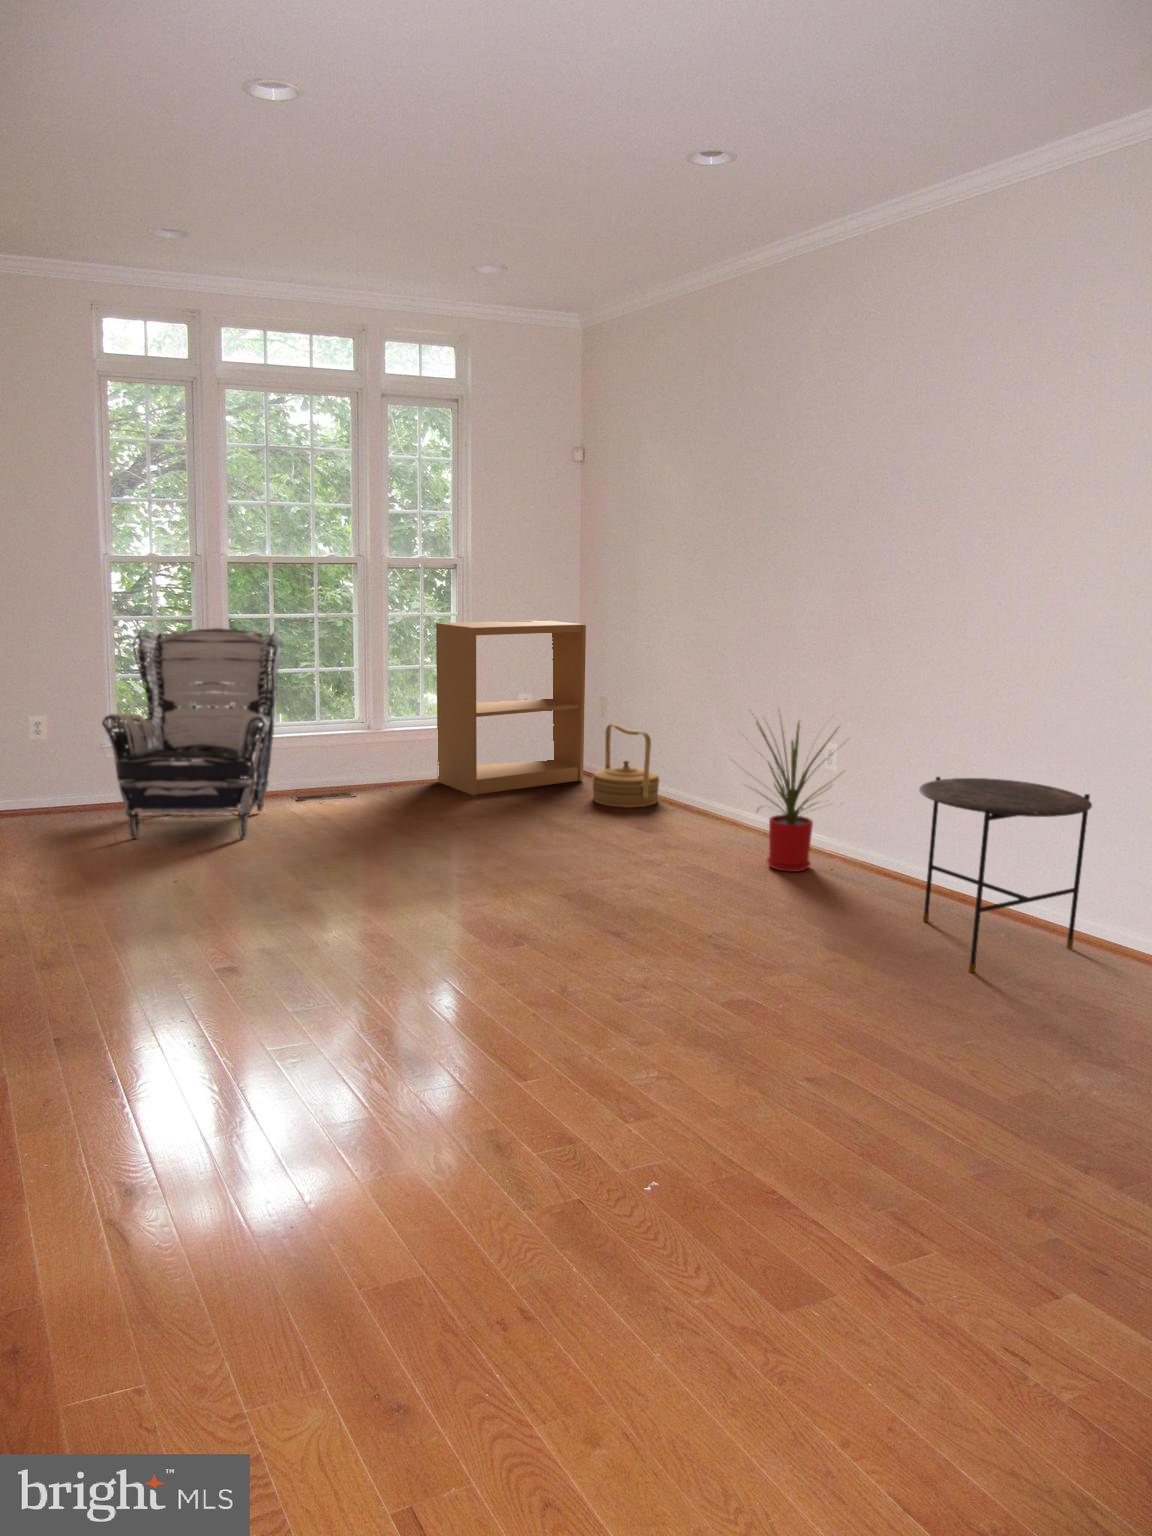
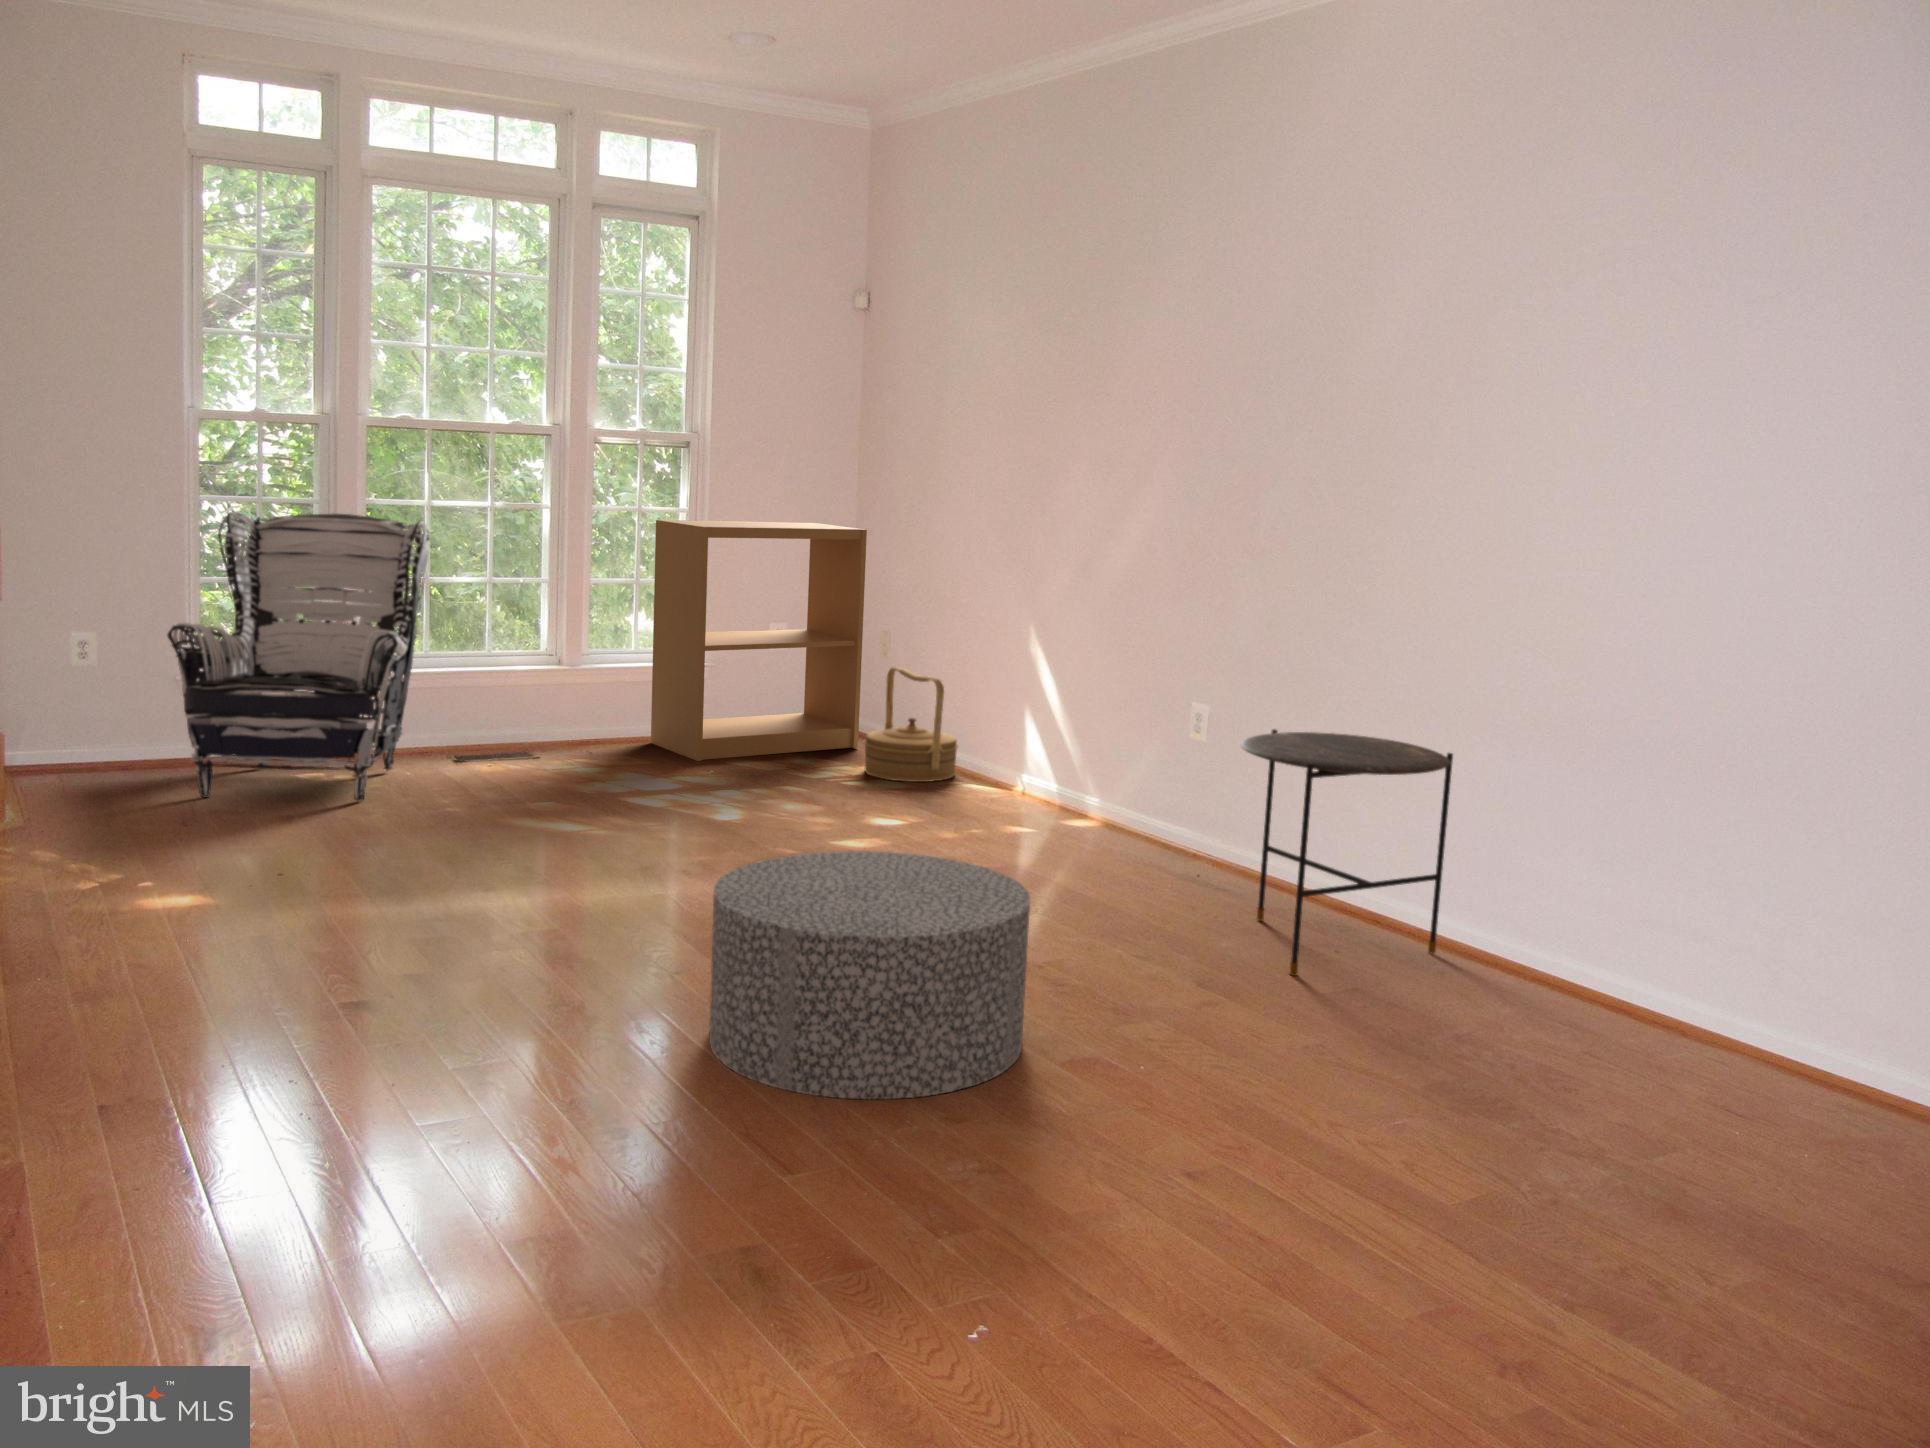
house plant: present [755,710,838,872] -> none [1024,641,1184,862]
ottoman: none [541,892,796,1109] -> present [709,851,1030,1100]

